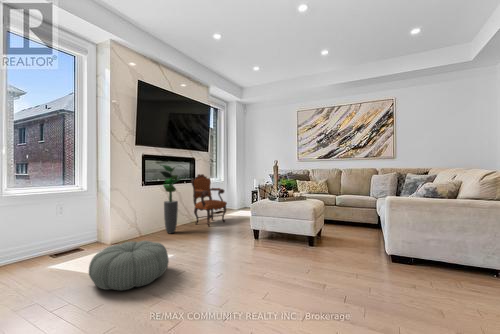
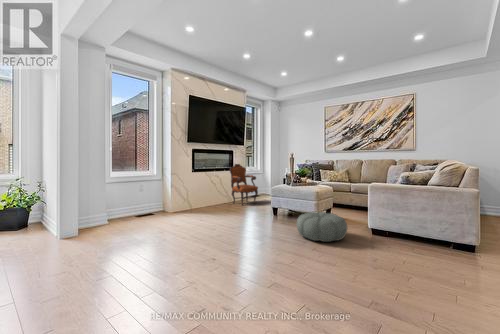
potted plant: present [160,165,182,233] -> none [203,157,224,208]
pouf: present [89,241,169,290] -> present [296,212,348,242]

